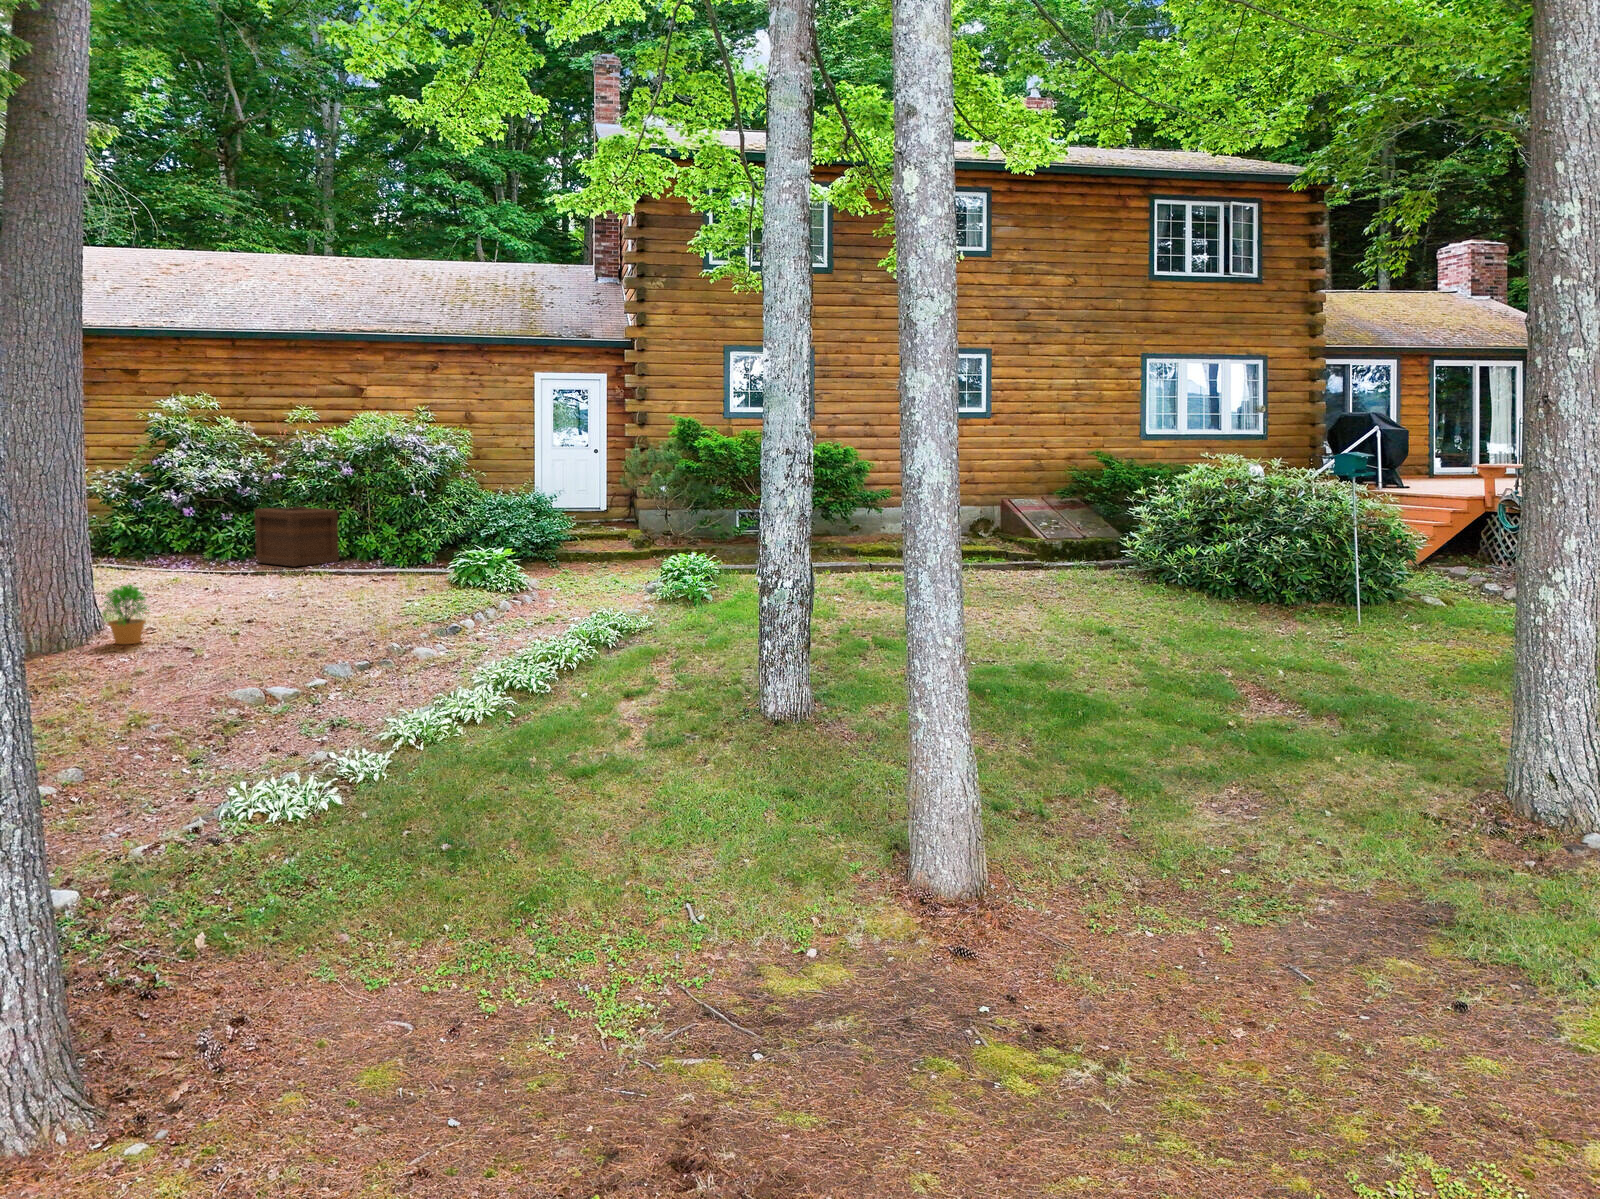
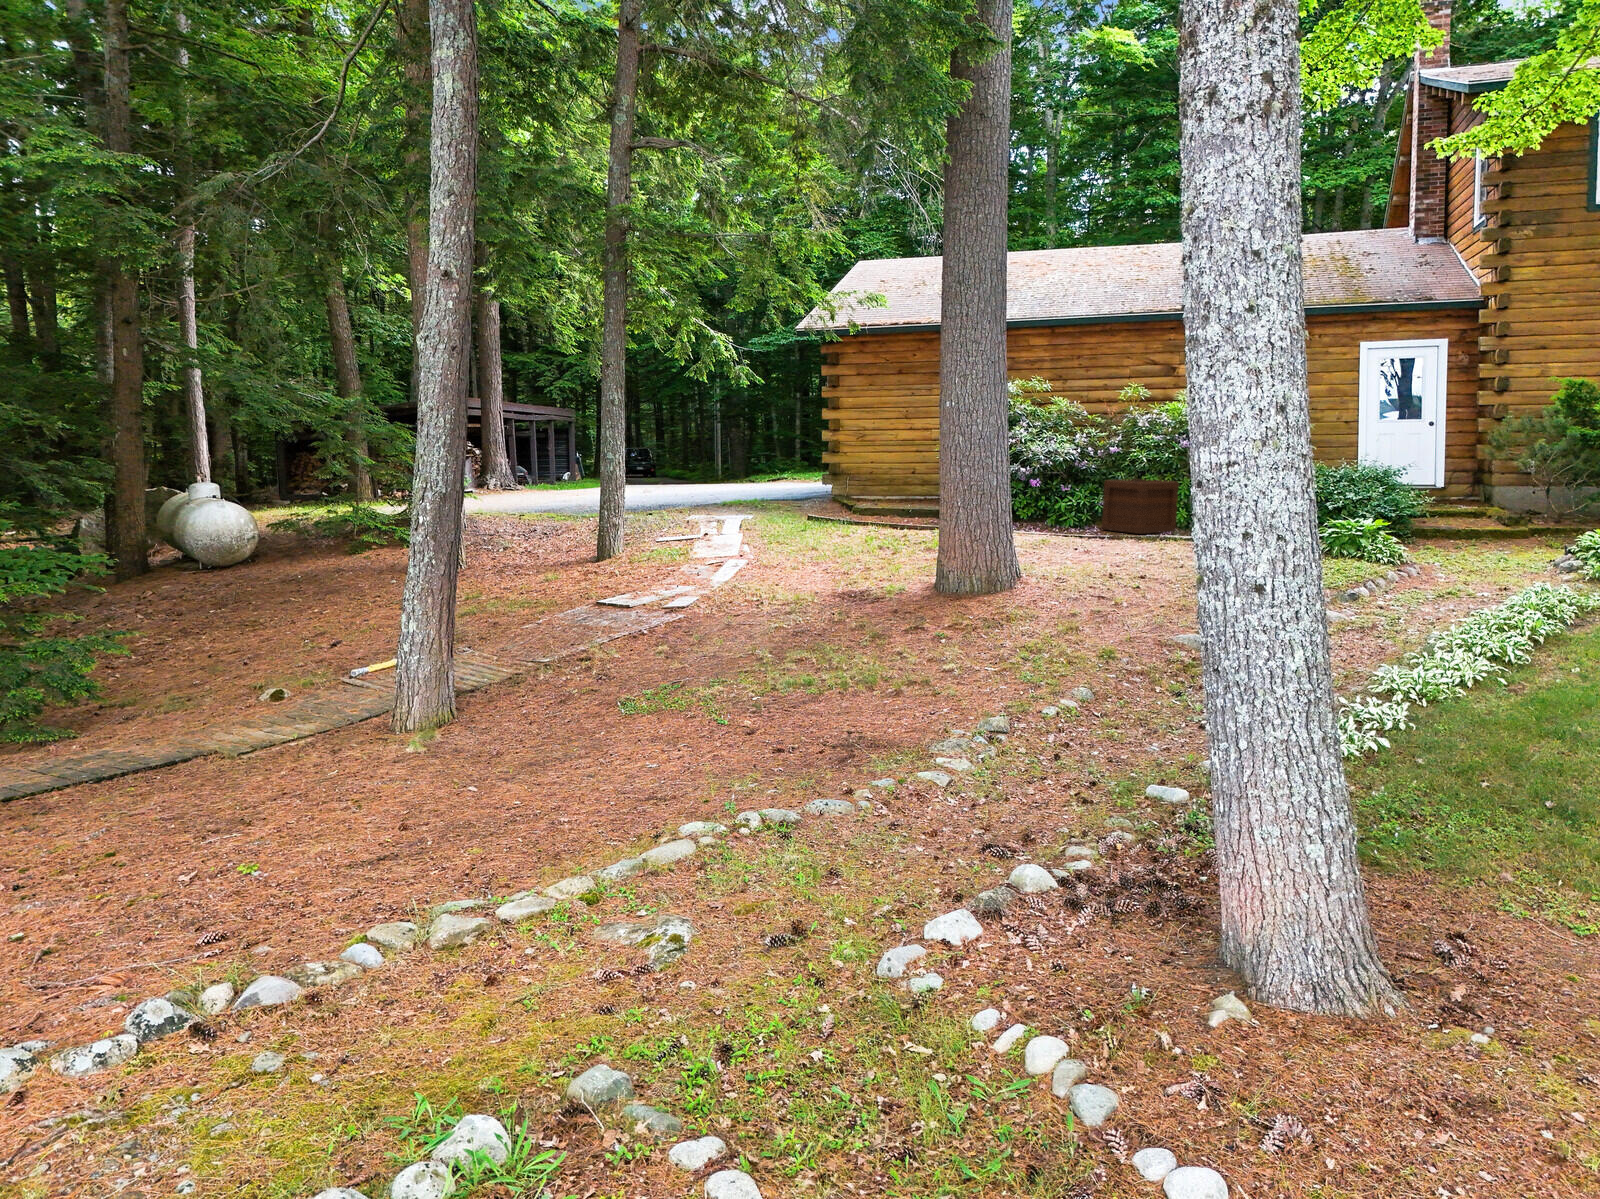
potted plant: present [103,585,149,644] -> none [1052,536,1093,589]

